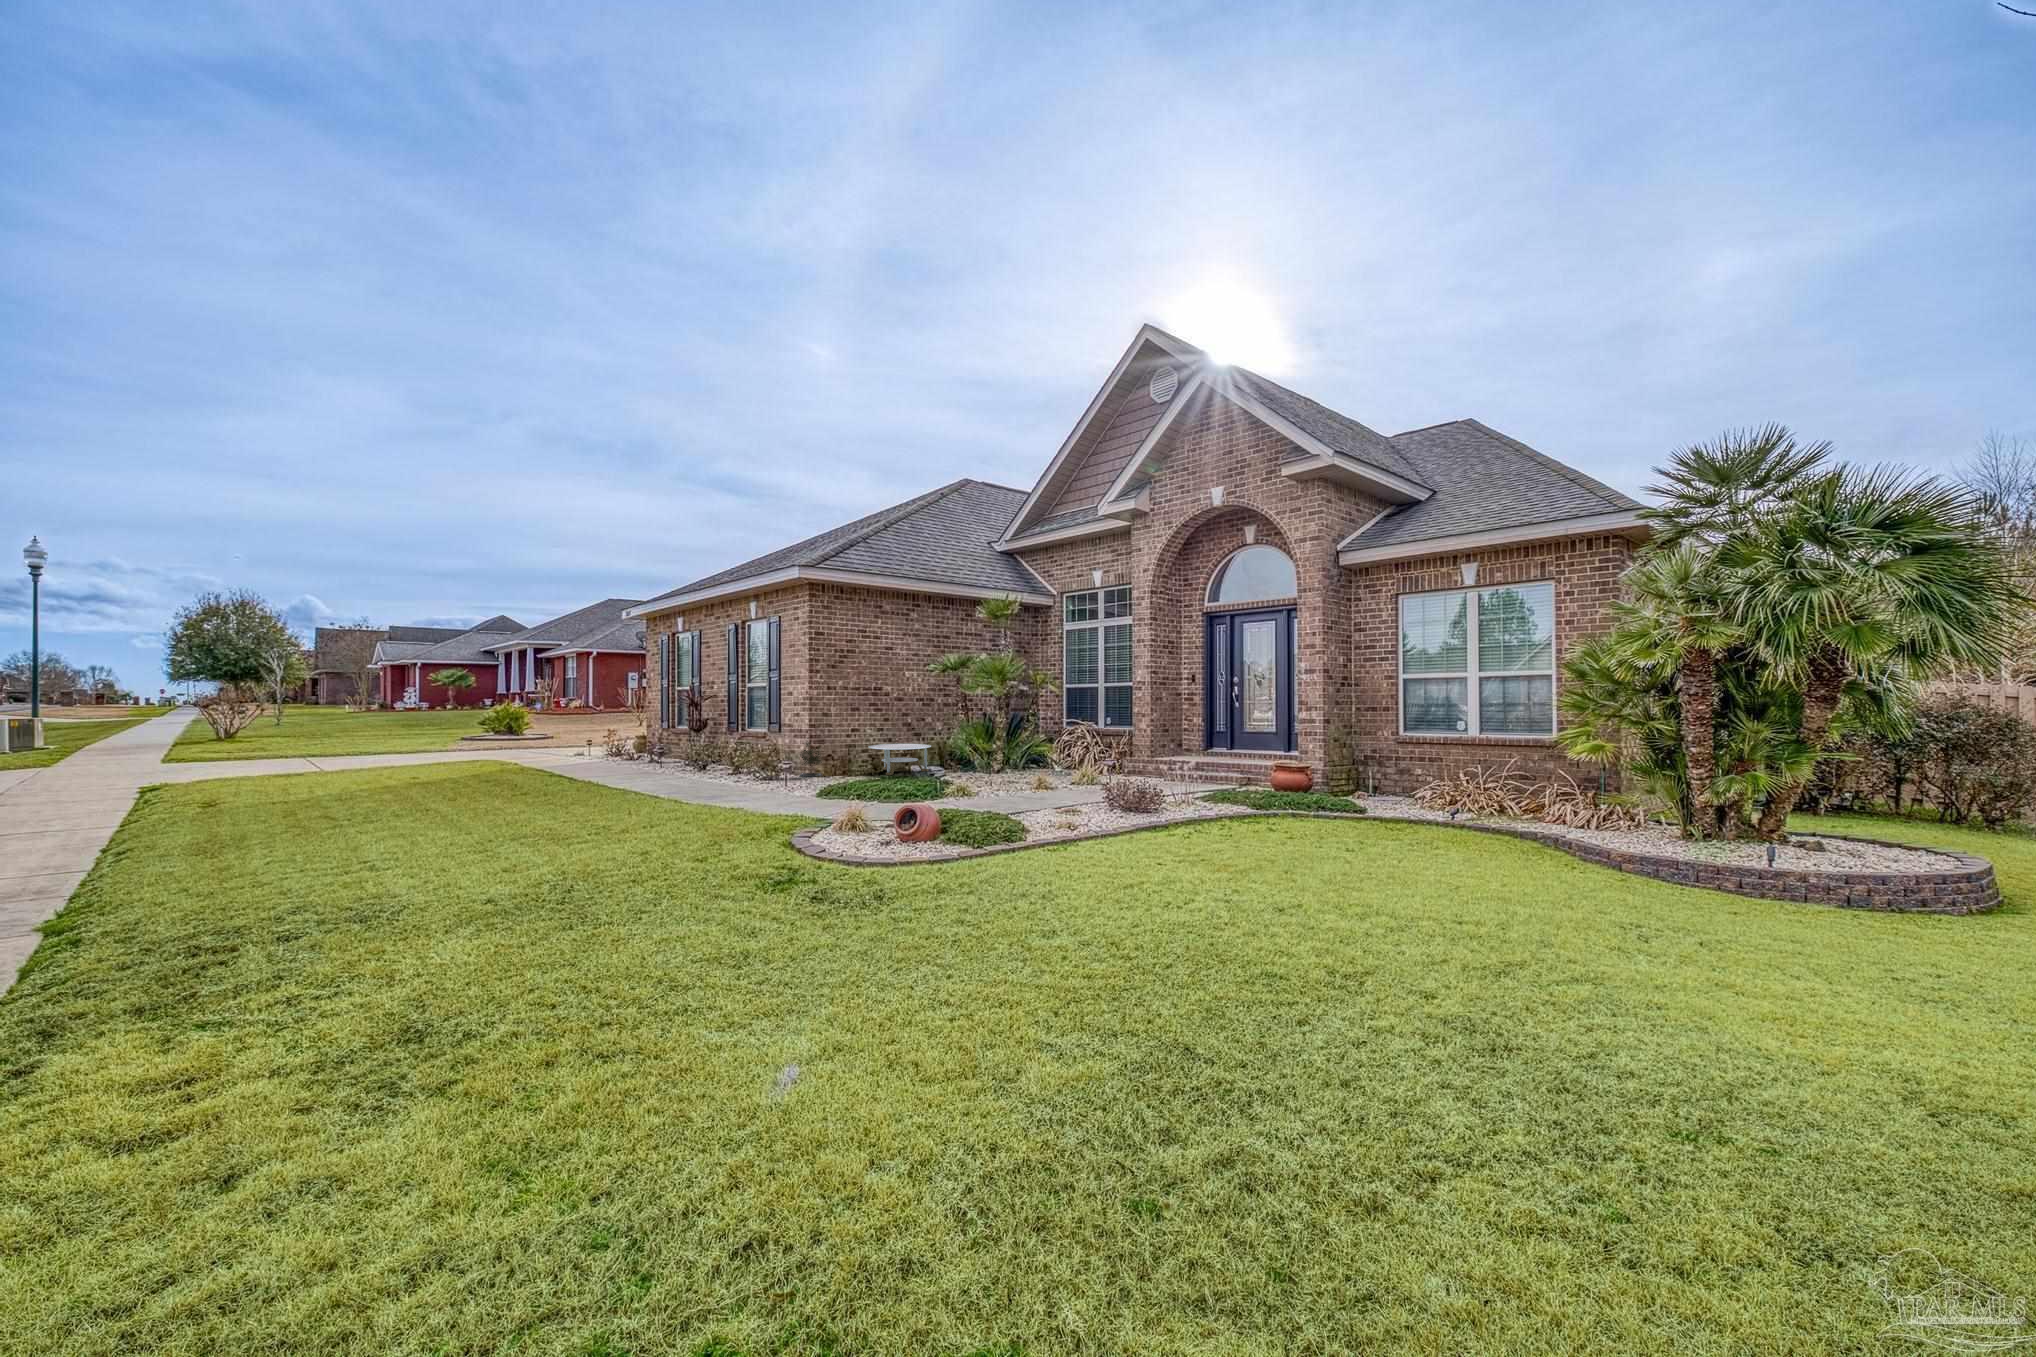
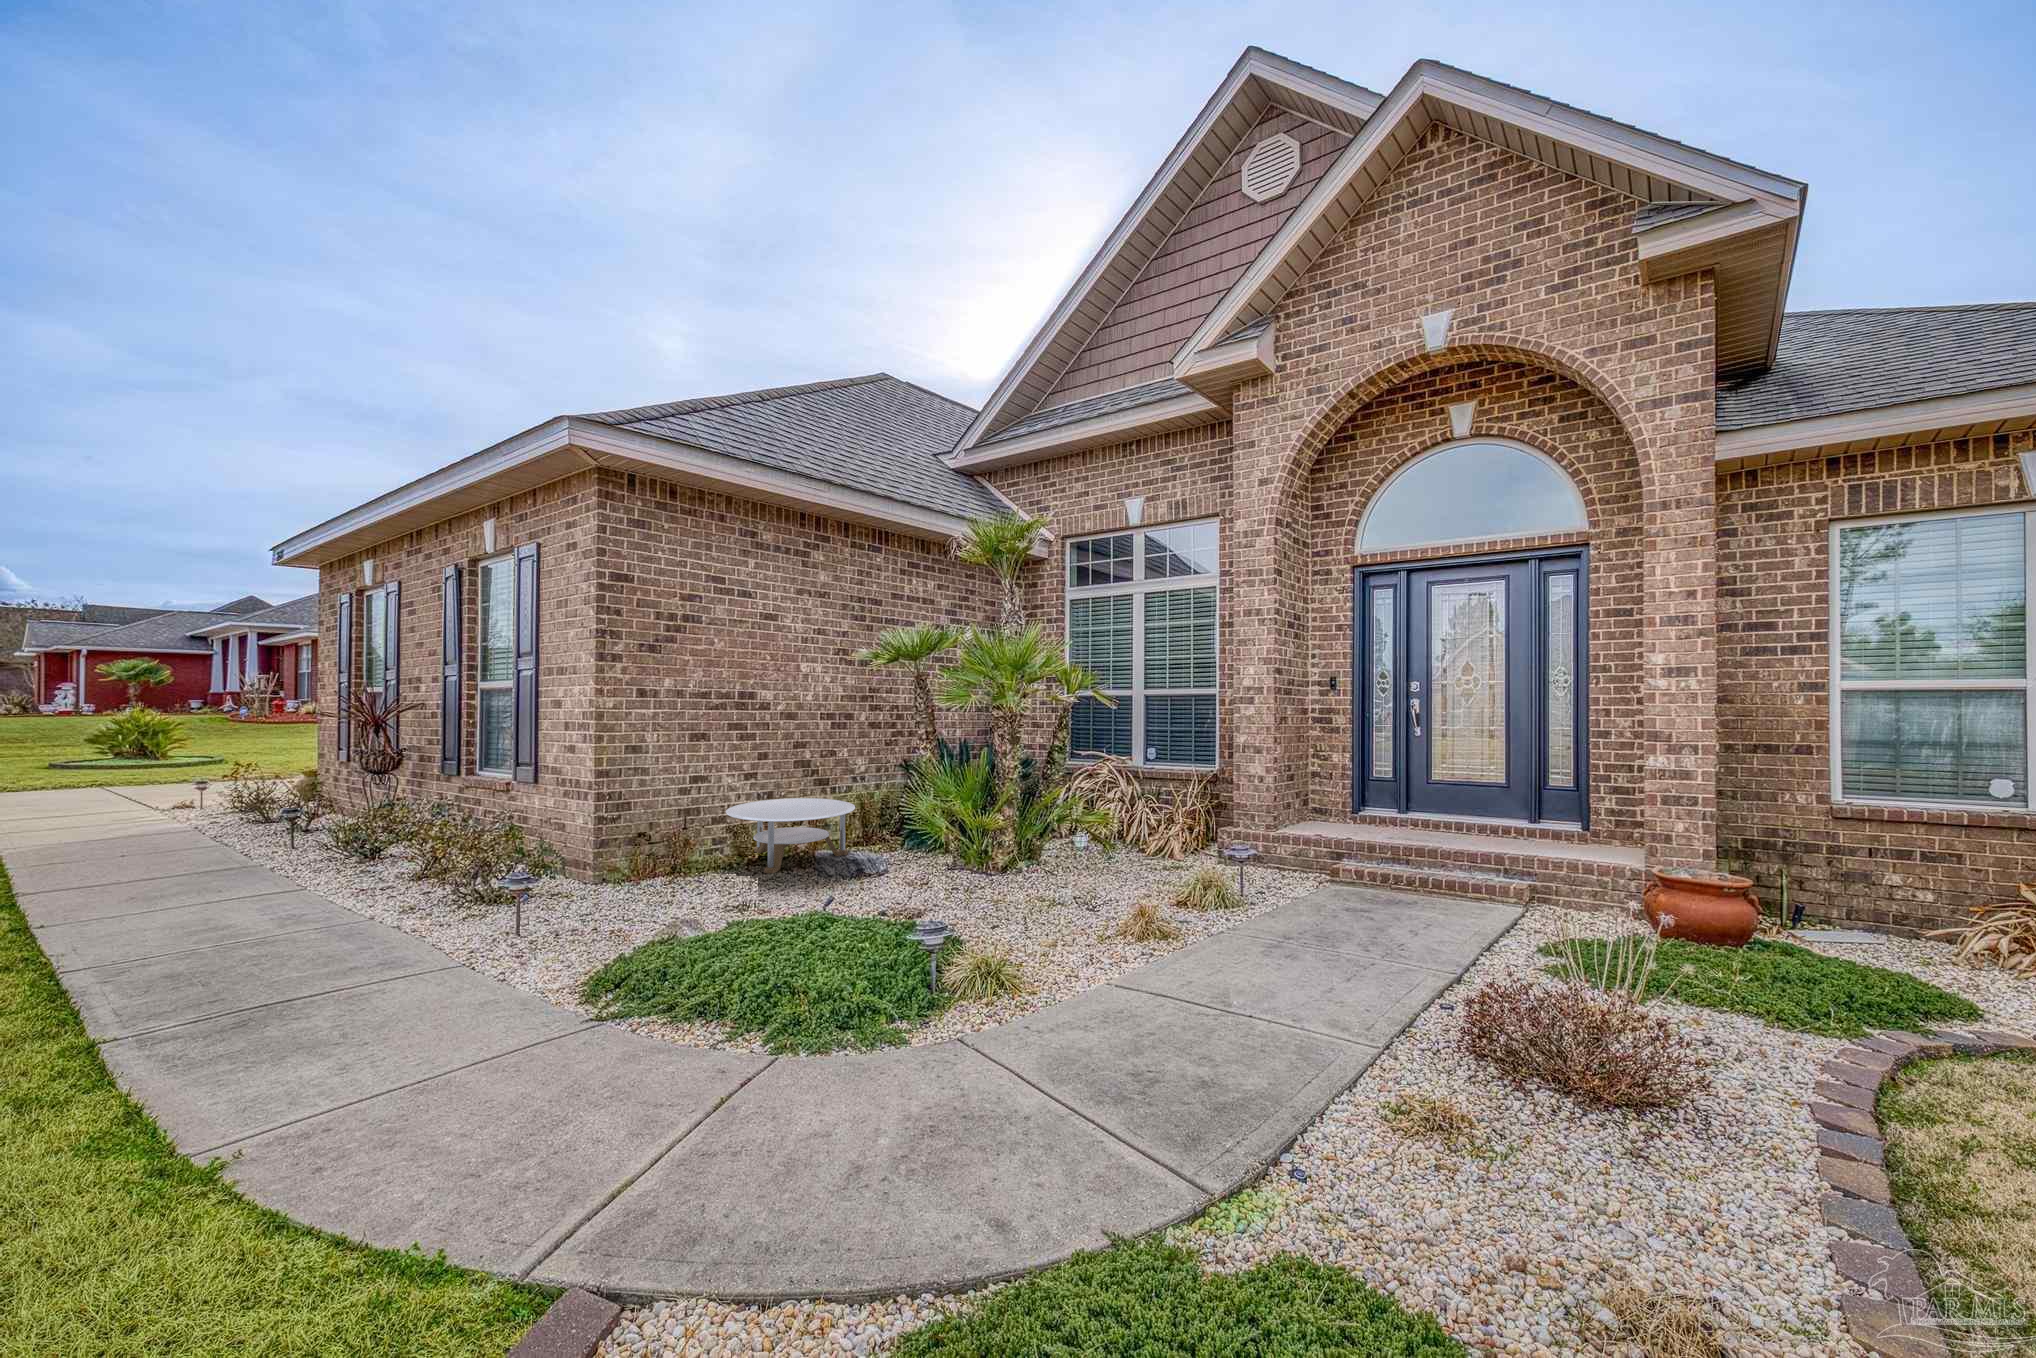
potted tree: present [800,738,822,777] -> none [564,799,626,888]

